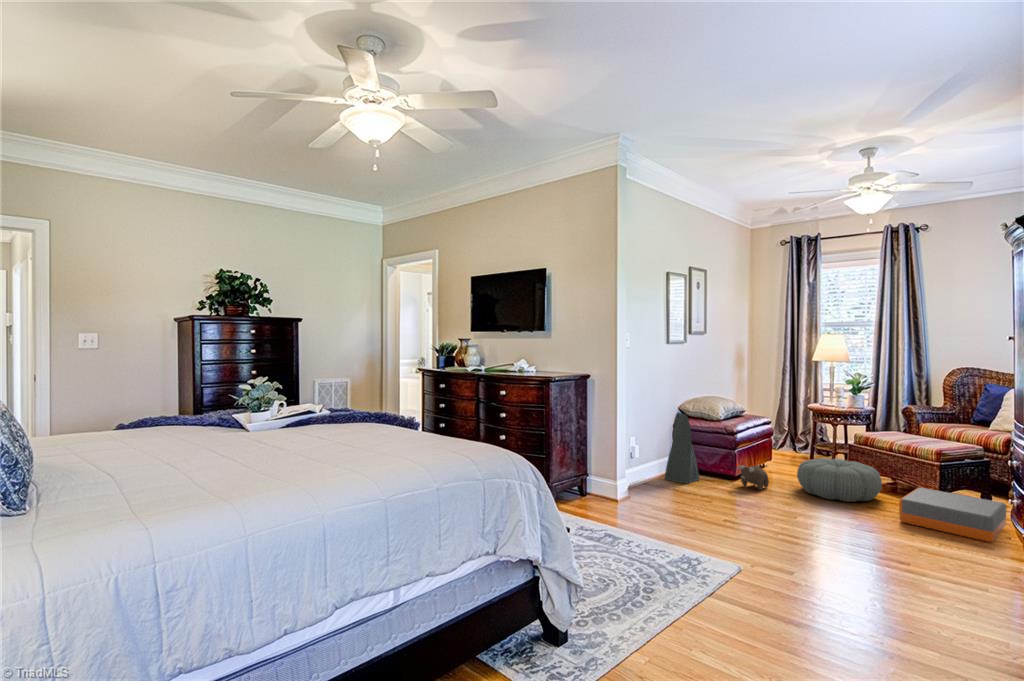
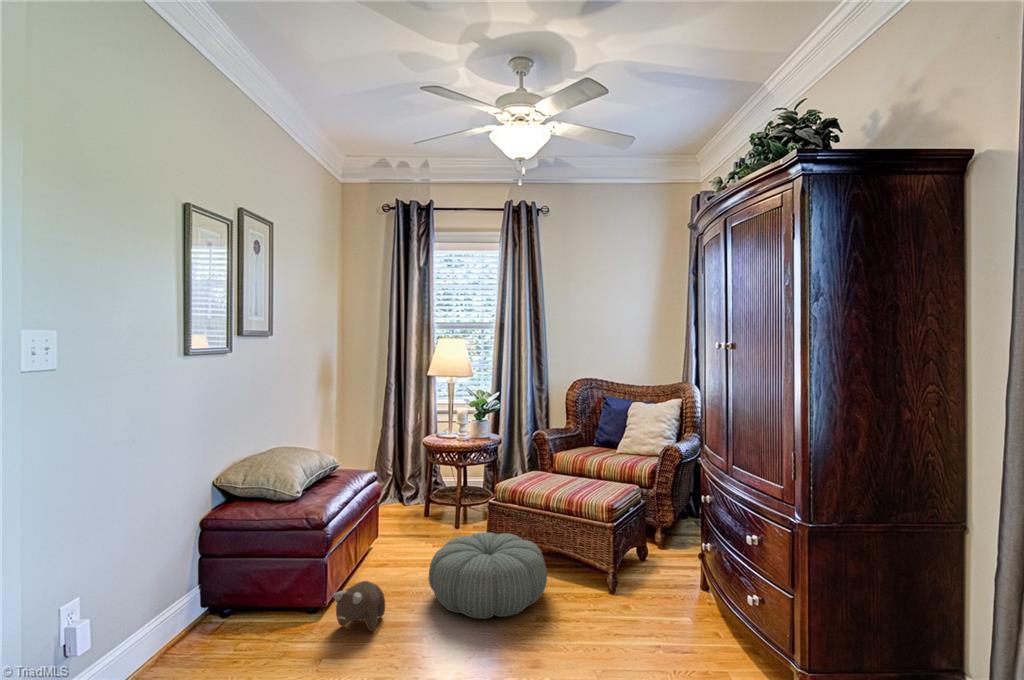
air purifier: present [665,413,699,483] -> none [169,501,253,664]
storage box: present [899,487,1006,542] -> none [594,568,720,660]

